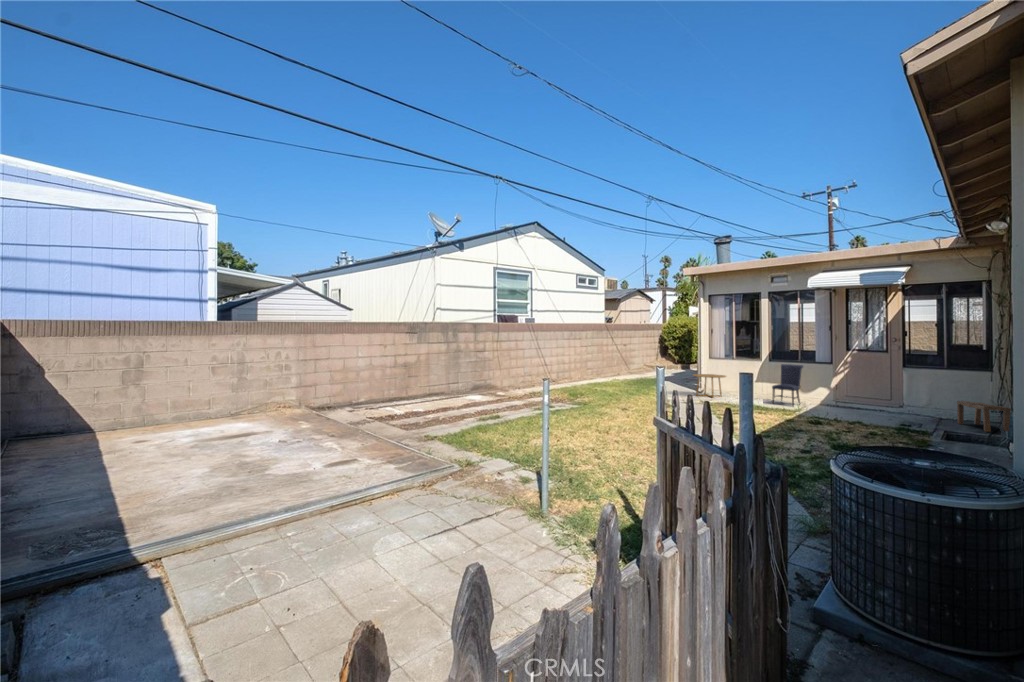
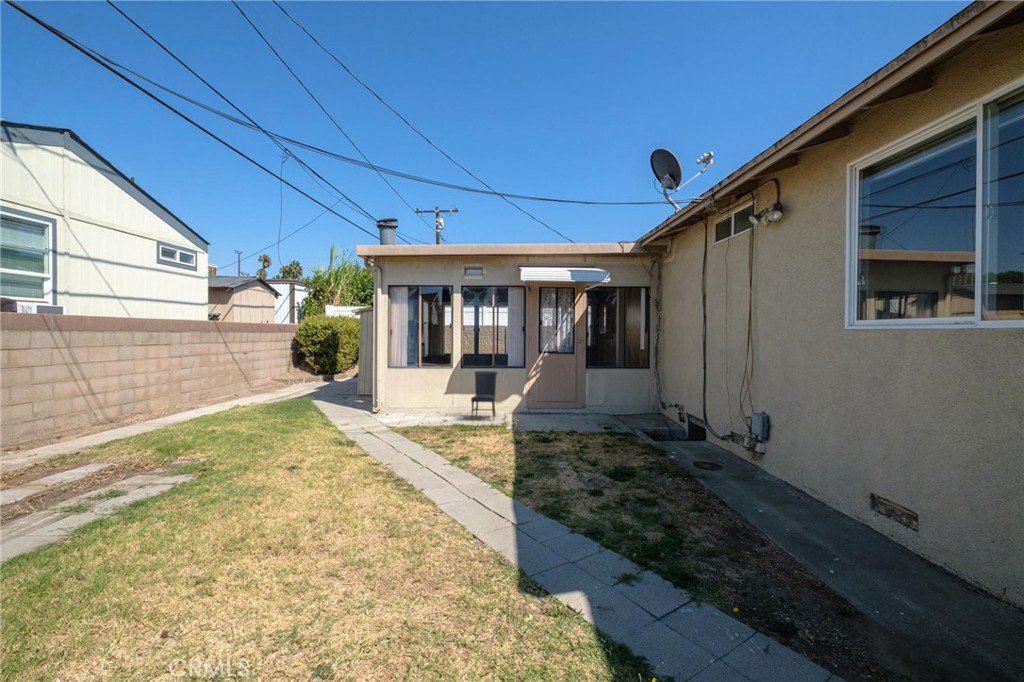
round table: present [693,374,726,398] -> none [371,389,415,421]
bench: present [957,401,1011,432] -> none [626,398,669,426]

